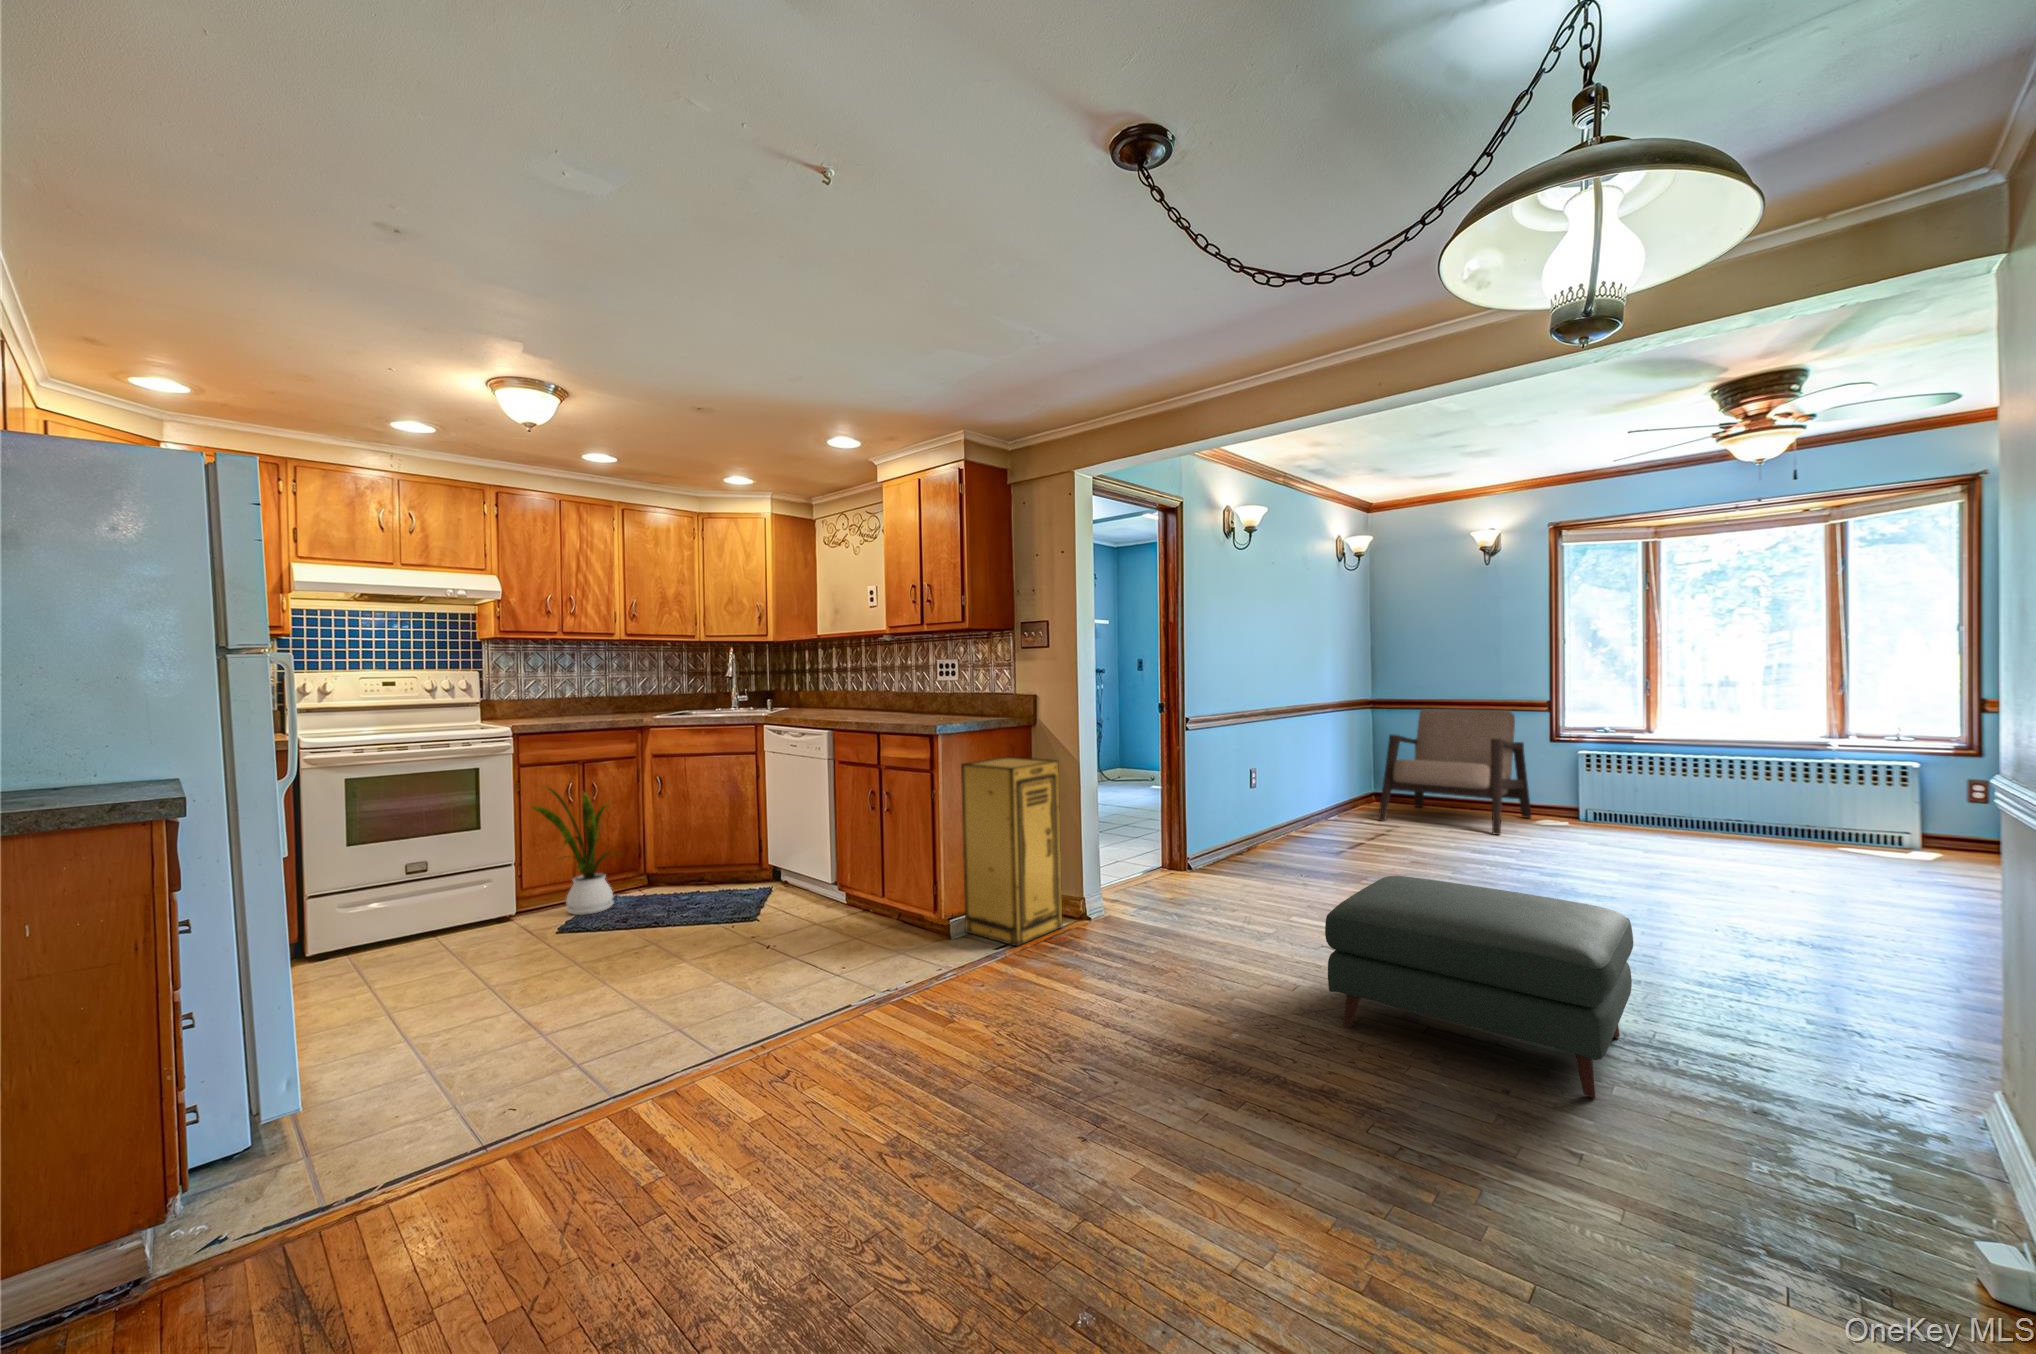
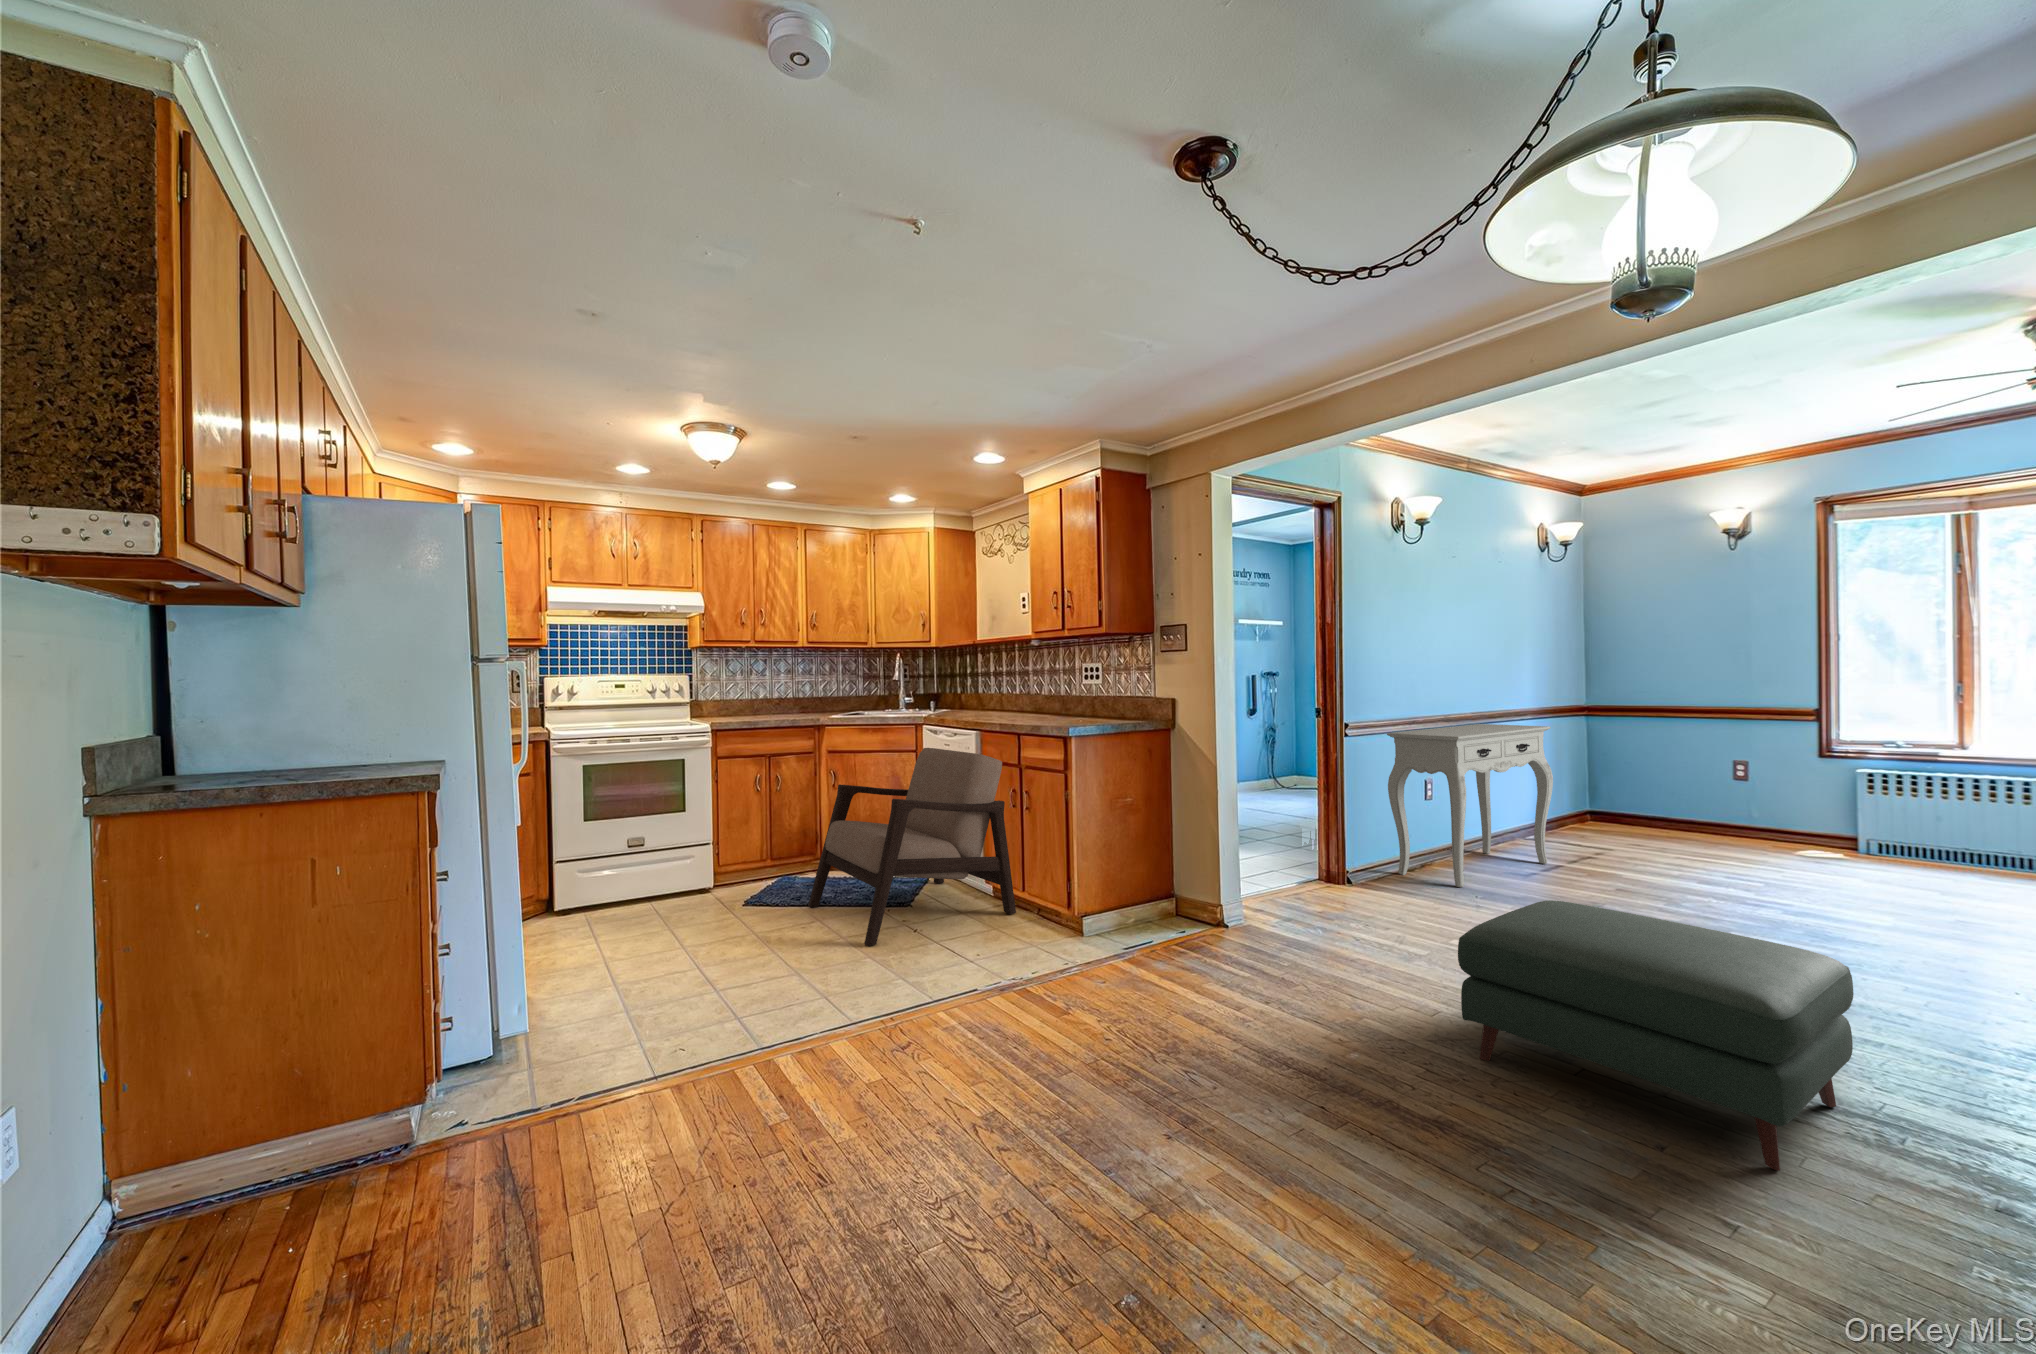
armchair: present [1378,709,1531,835] -> present [808,748,1016,946]
console table: none [1224,717,1358,867] -> present [1387,724,1553,887]
storage cabinet: present [961,757,1062,946] -> none [1092,759,1195,948]
house plant: present [533,788,614,915] -> none [725,776,800,891]

